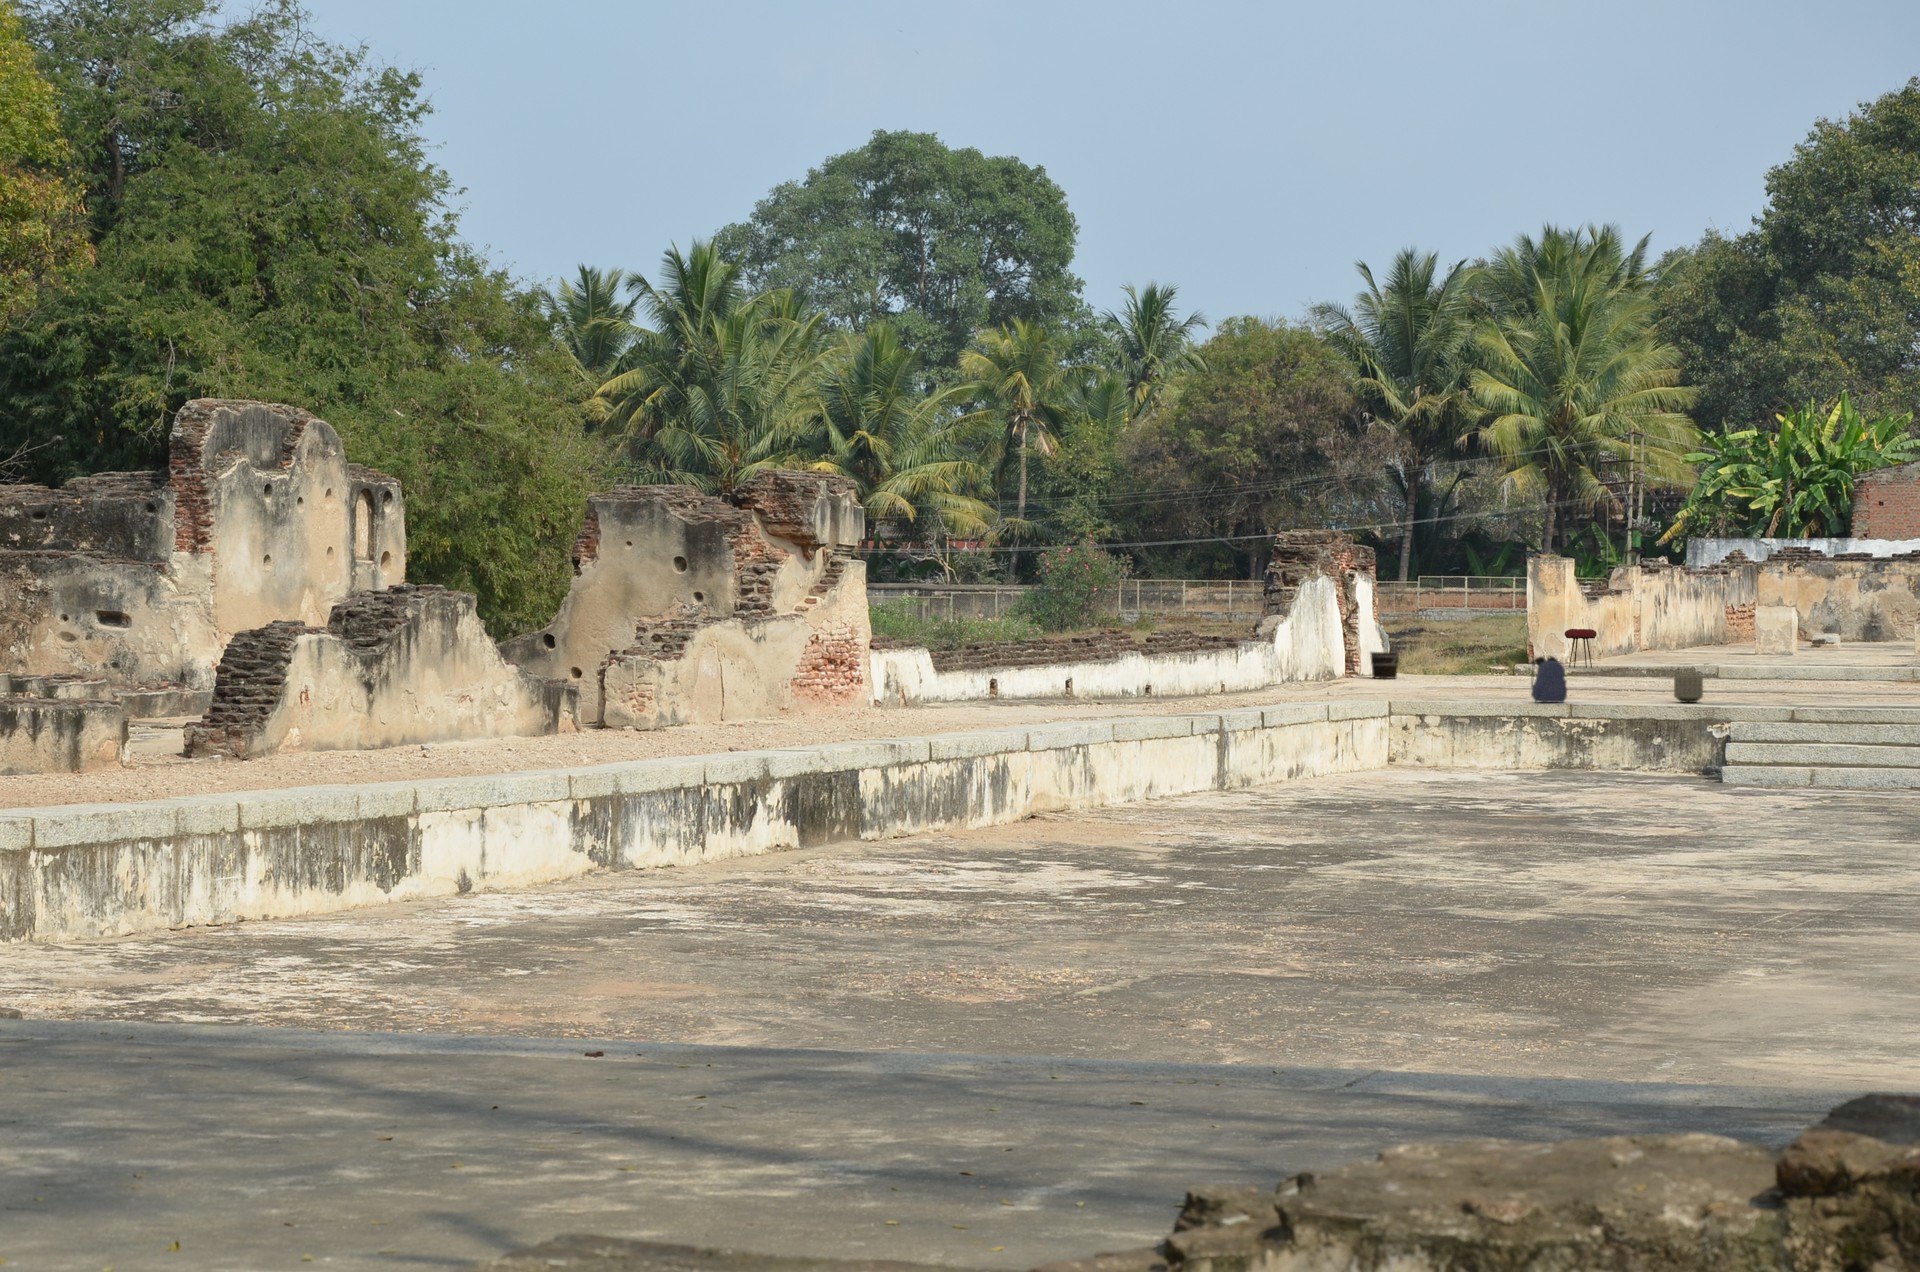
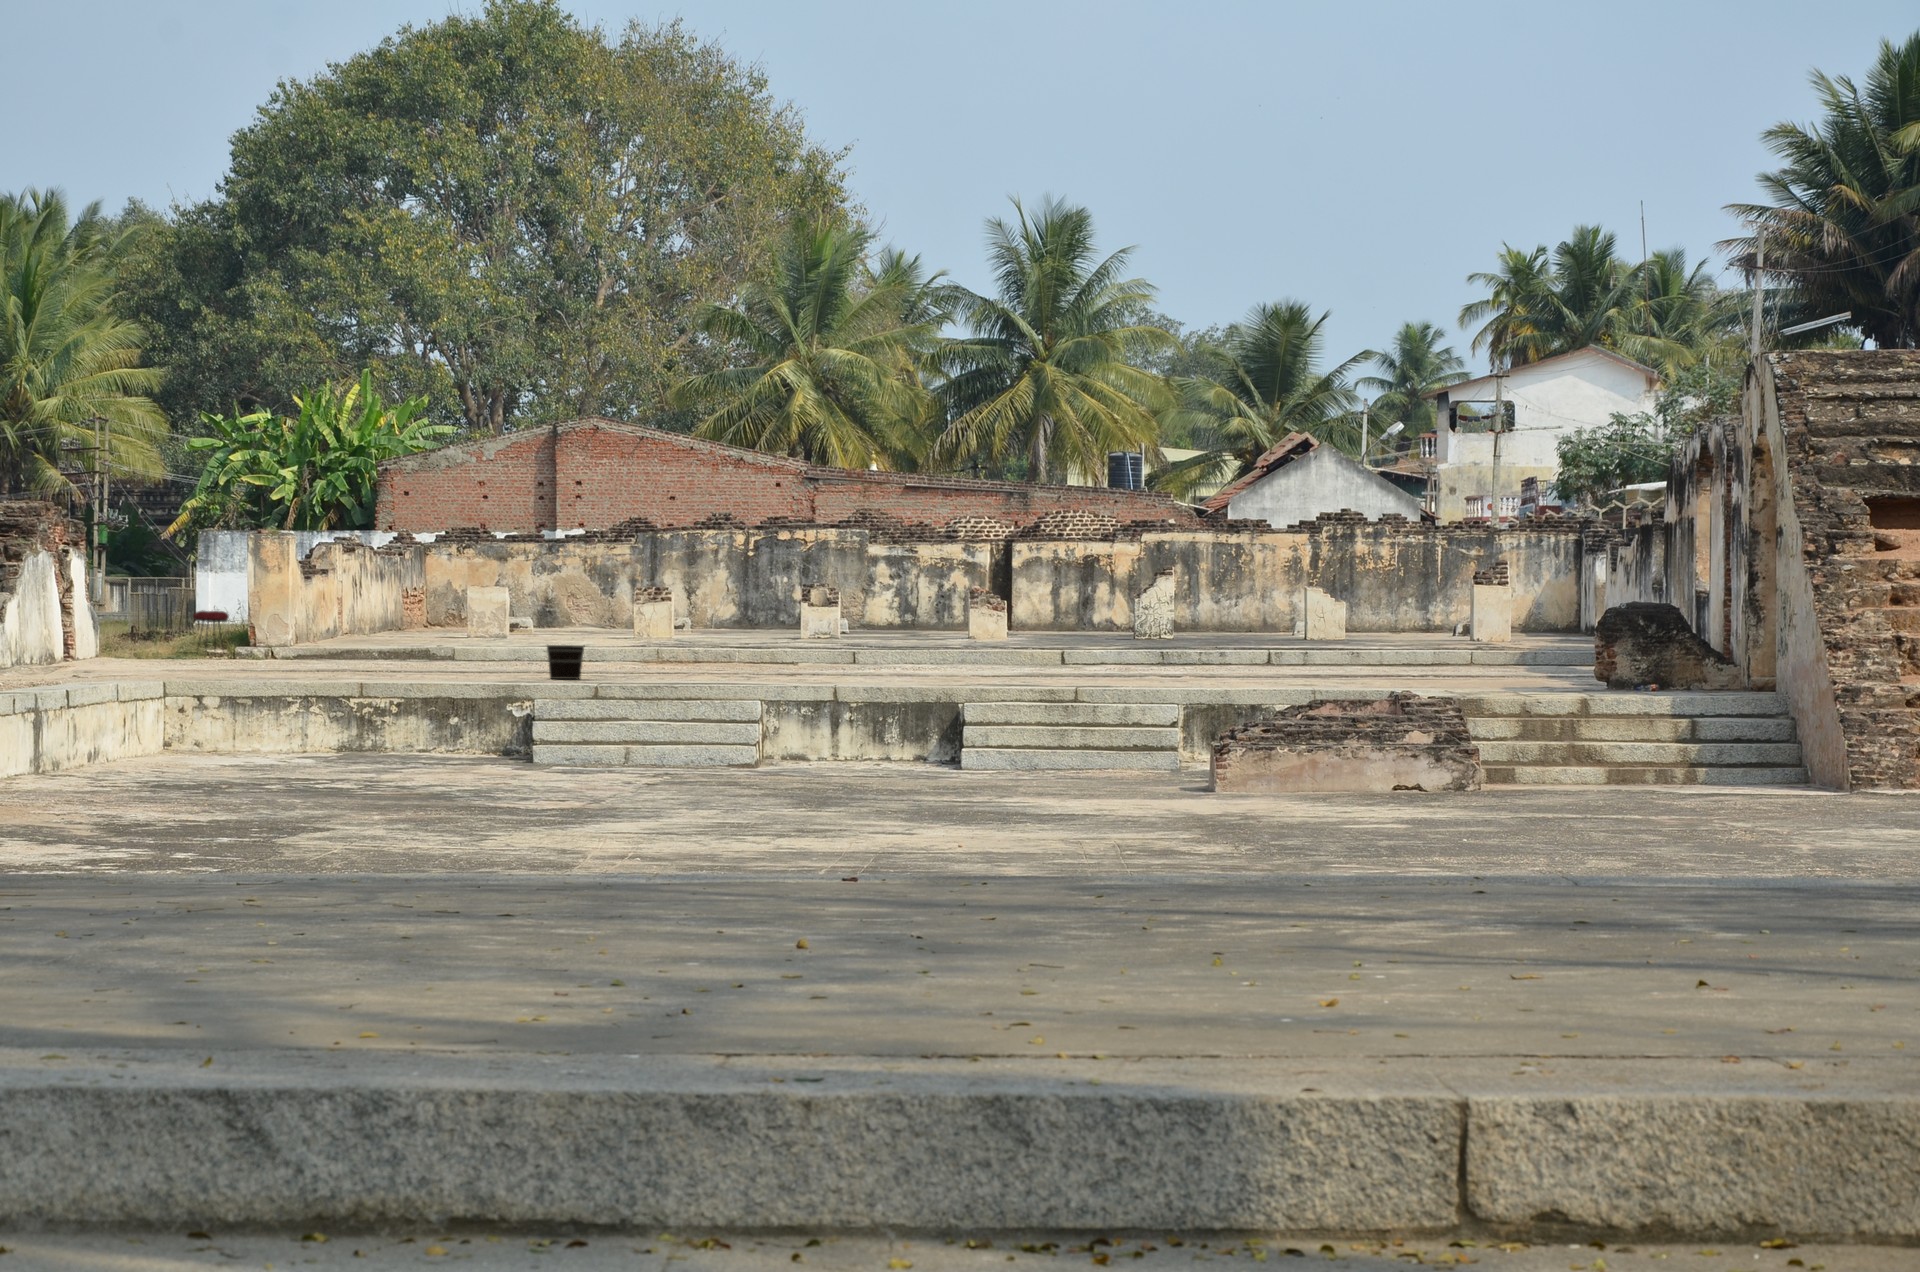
bucket: present [1371,652,1399,679] -> present [547,645,585,679]
backpack: present [1531,656,1567,703] -> none [303,628,345,681]
planter: present [1674,676,1703,703] -> none [449,652,479,681]

